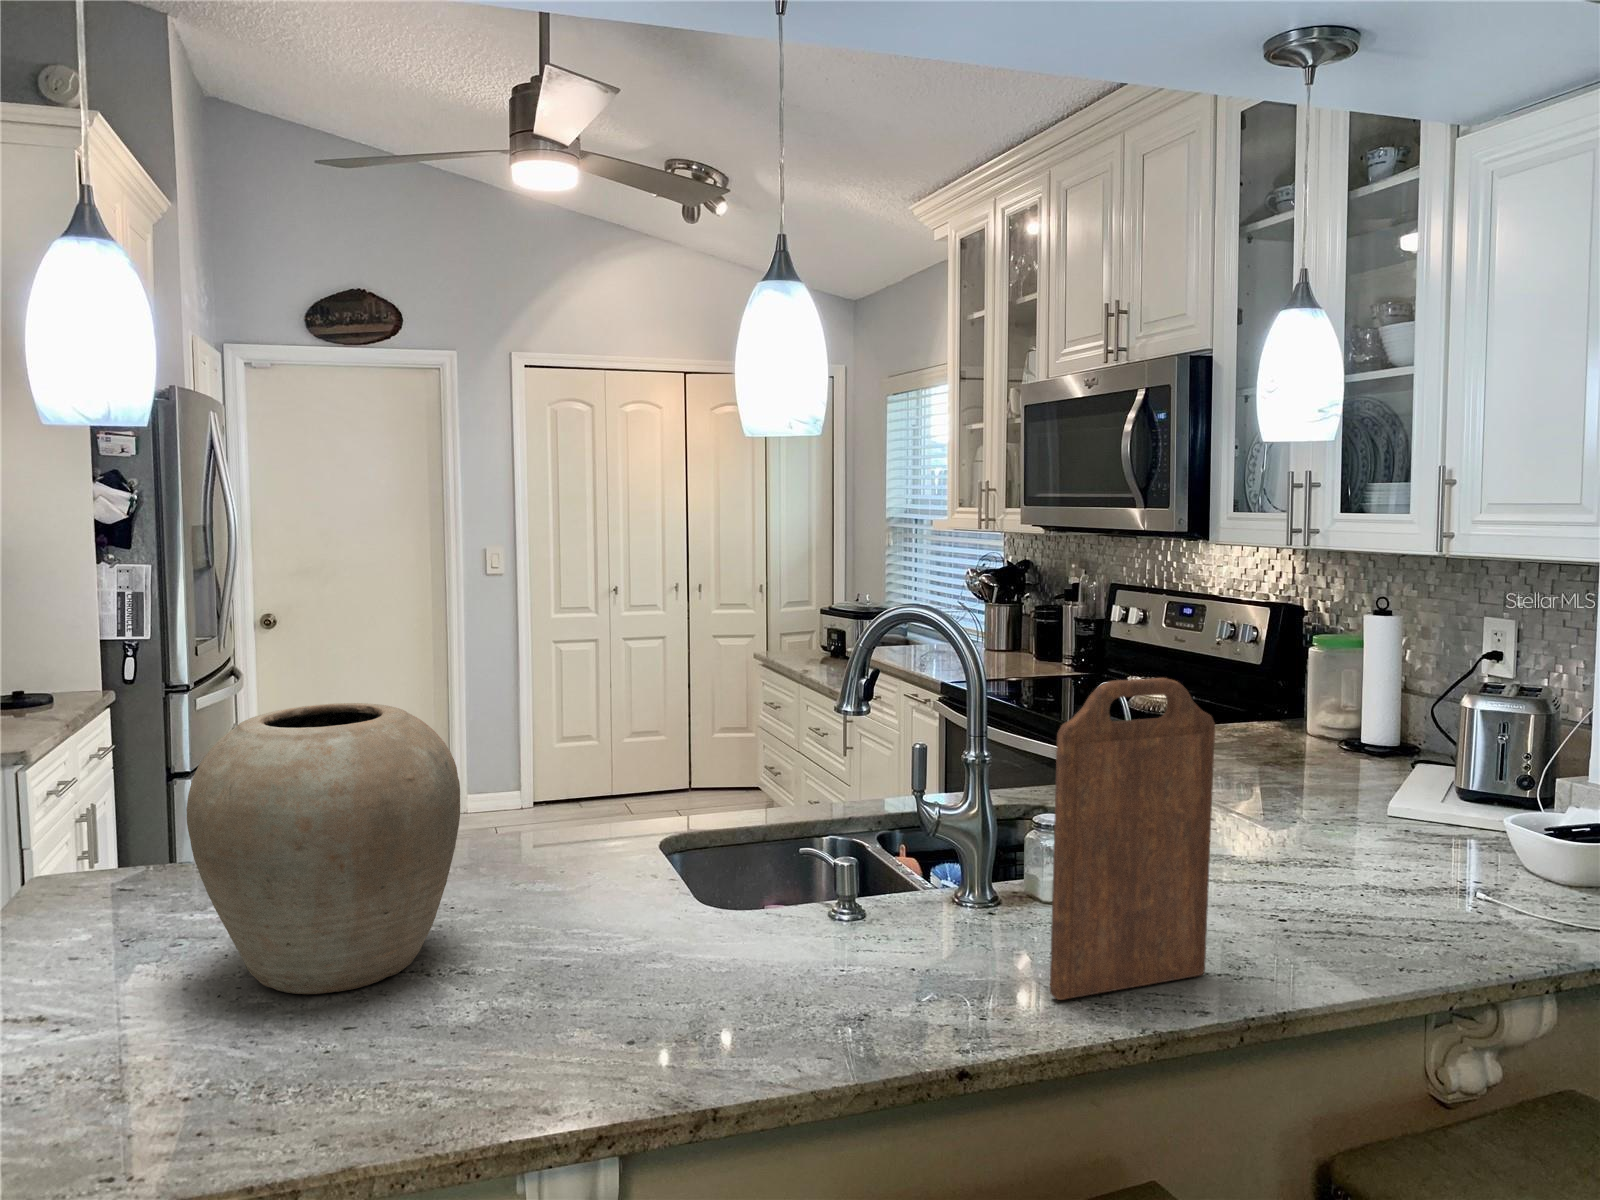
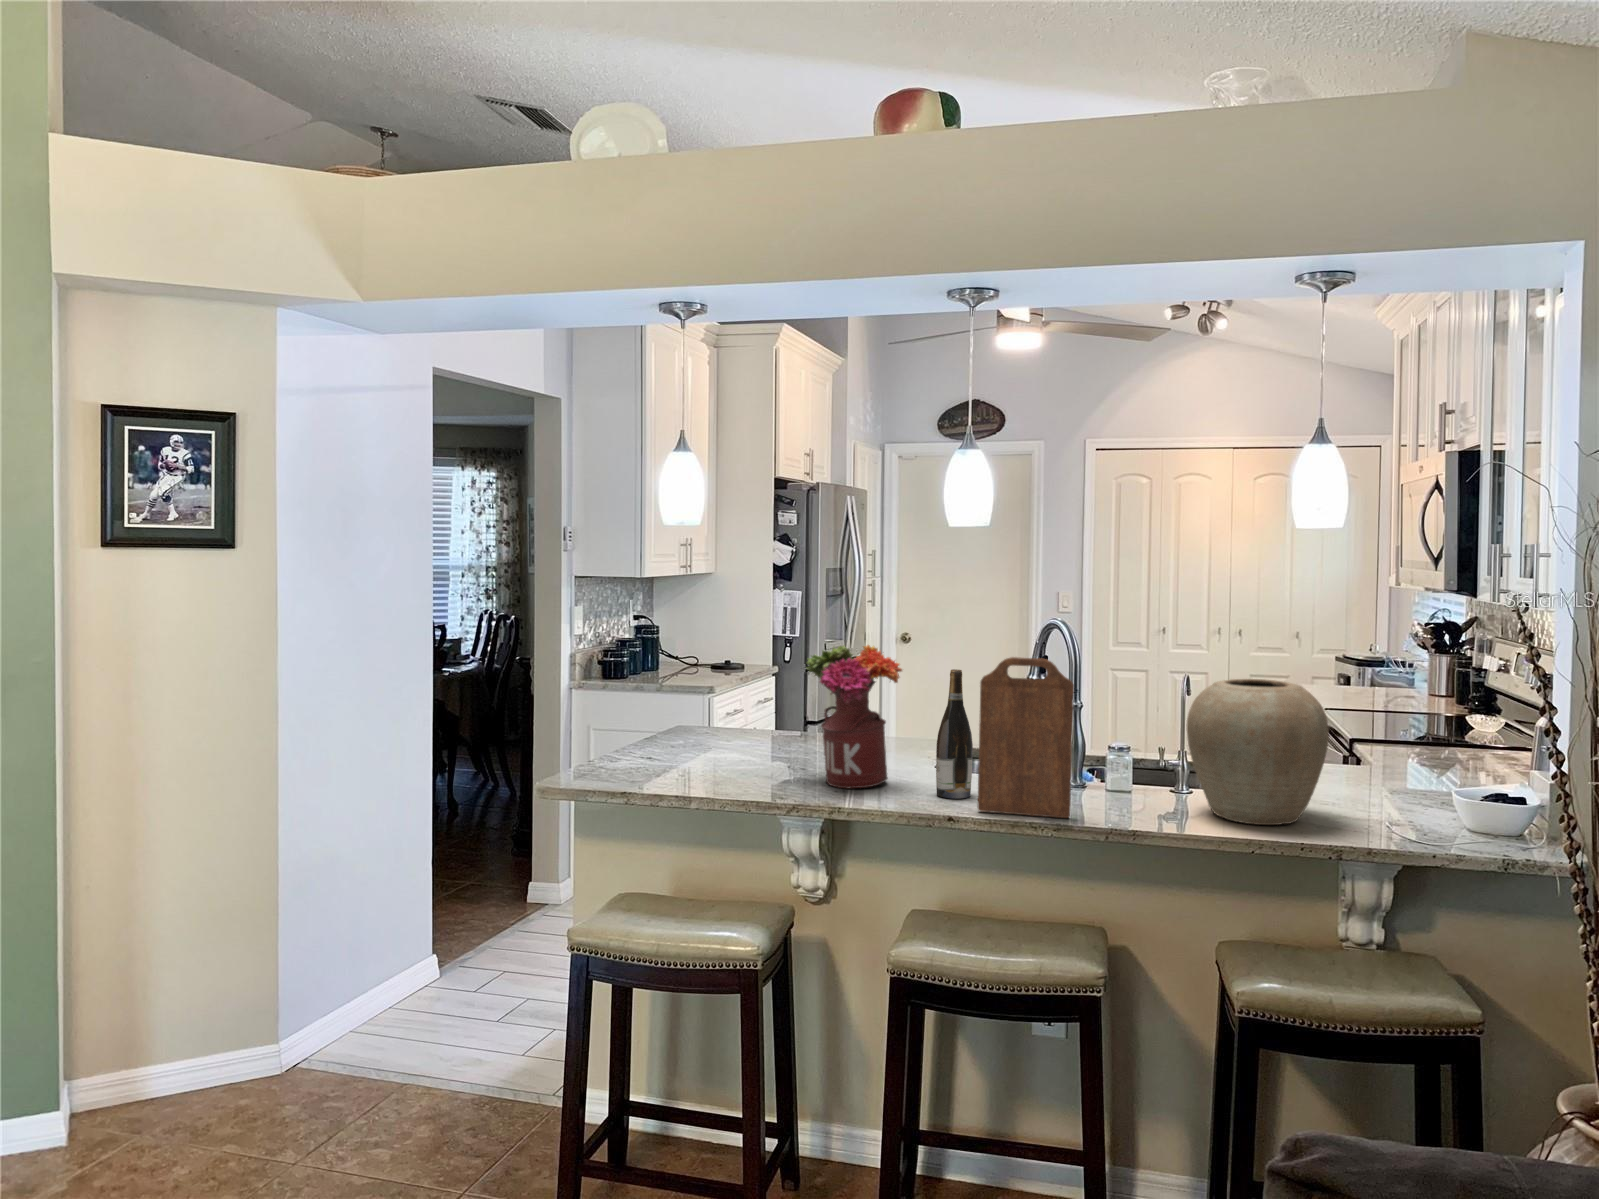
flower arrangement: none [585,675,810,1000] -> present [807,645,902,788]
vase: present [186,703,460,994] -> present [1187,679,1329,825]
wine bottle: none [893,710,965,974] -> present [936,669,973,799]

